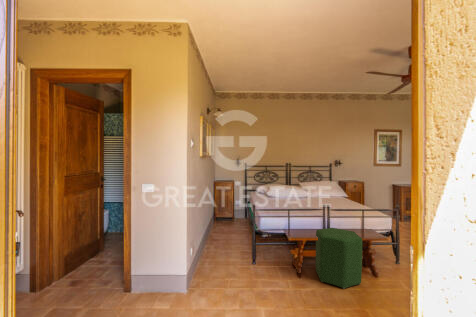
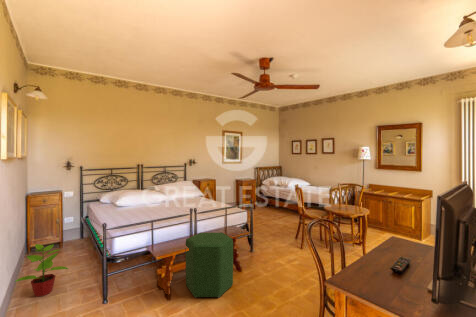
potted plant: none [205,213,233,249] -> present [15,244,68,297]

